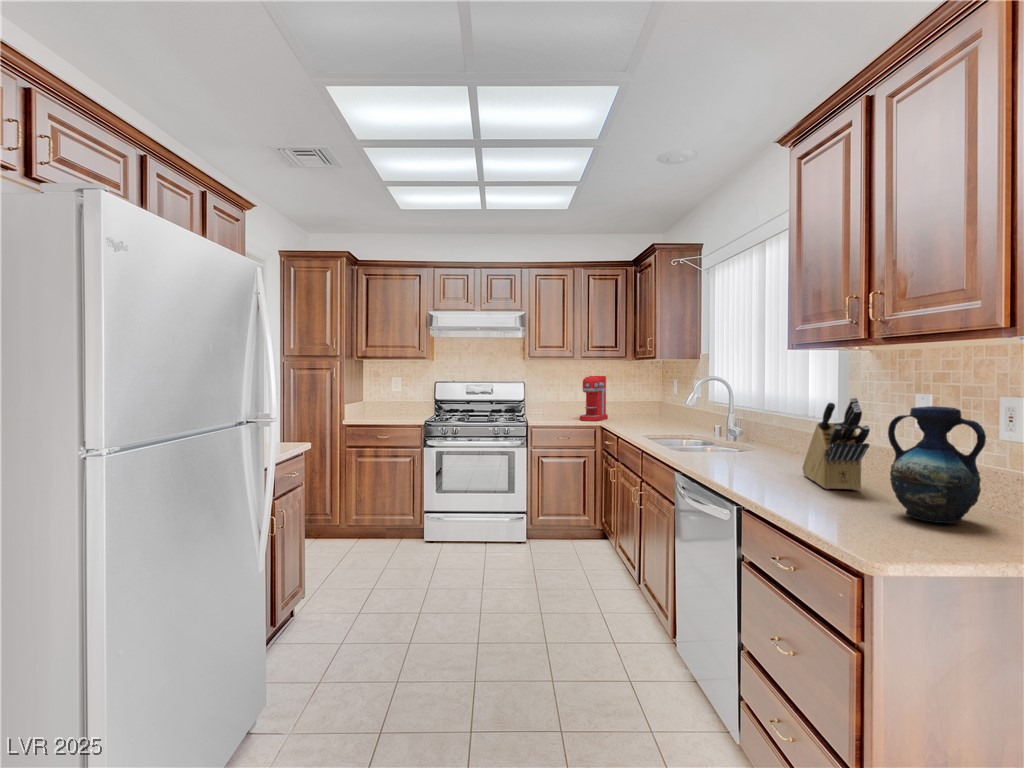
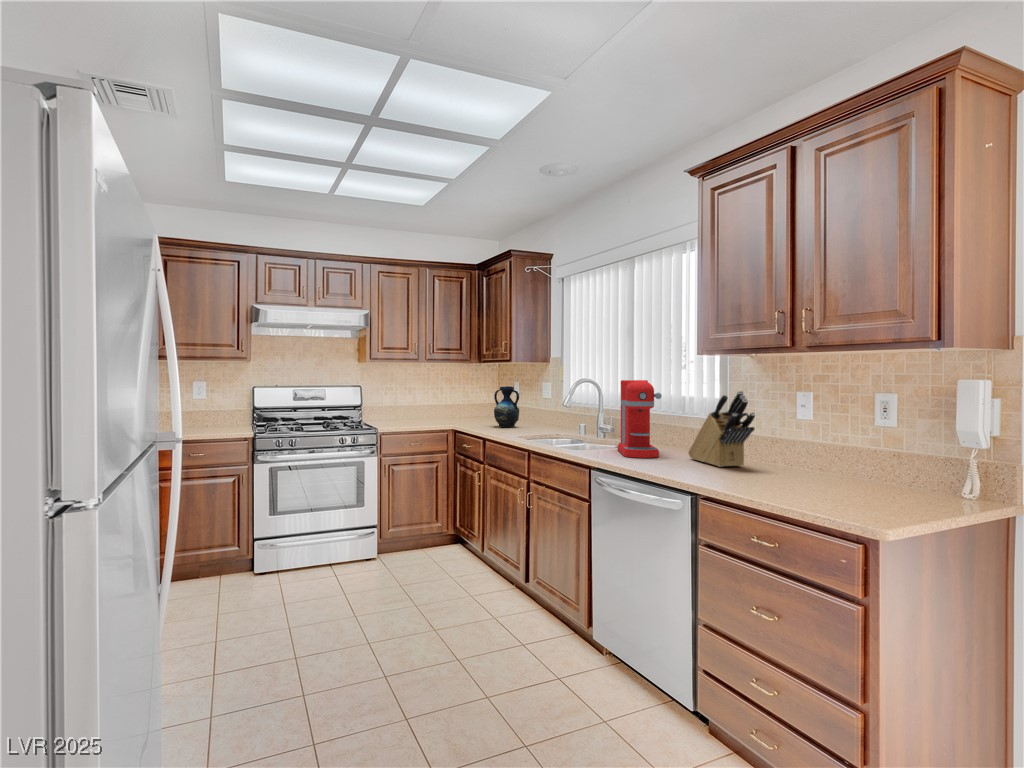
coffee maker: present [580,376,608,421] -> present [617,380,662,458]
vase: present [888,406,986,523] -> present [494,386,519,427]

